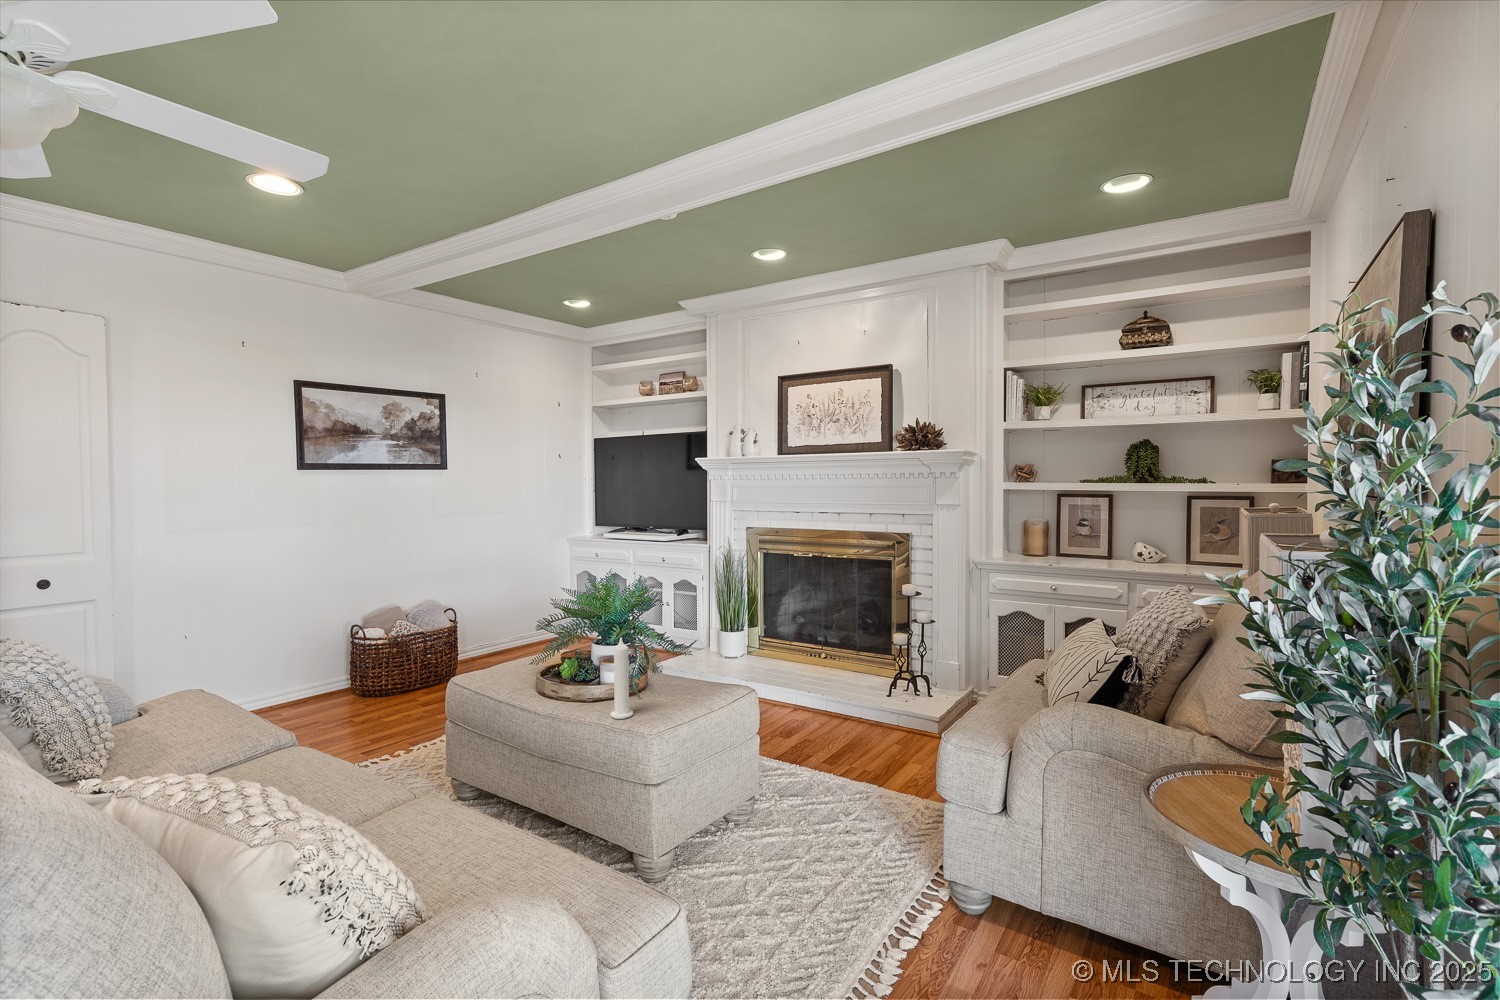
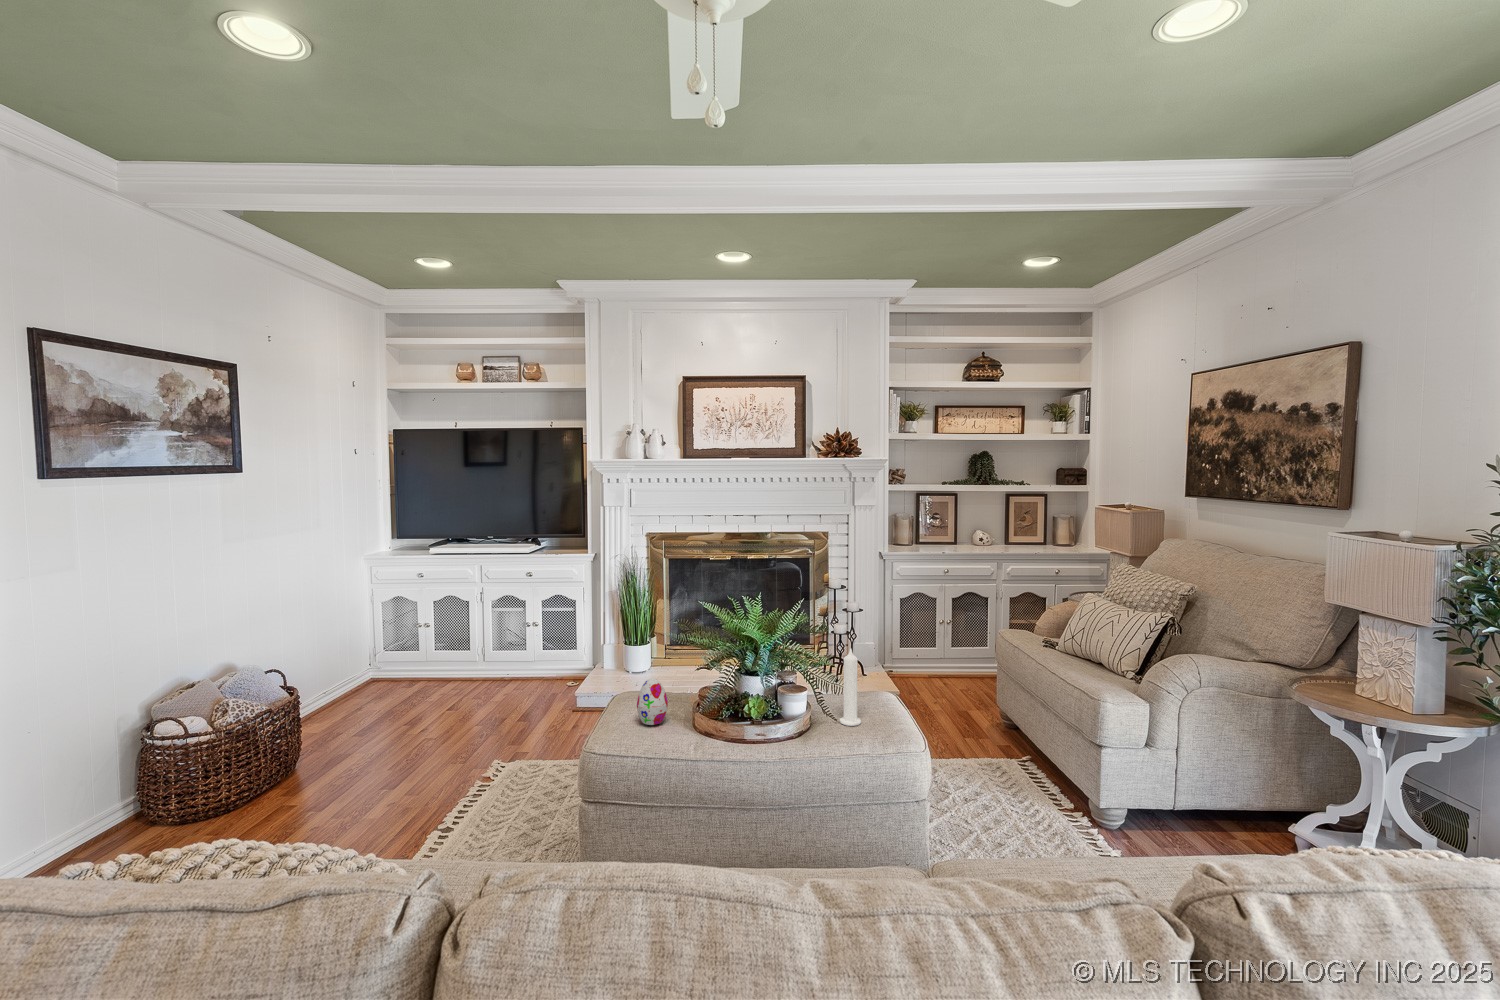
decorative egg: none [482,639,511,680] -> present [637,678,668,725]

